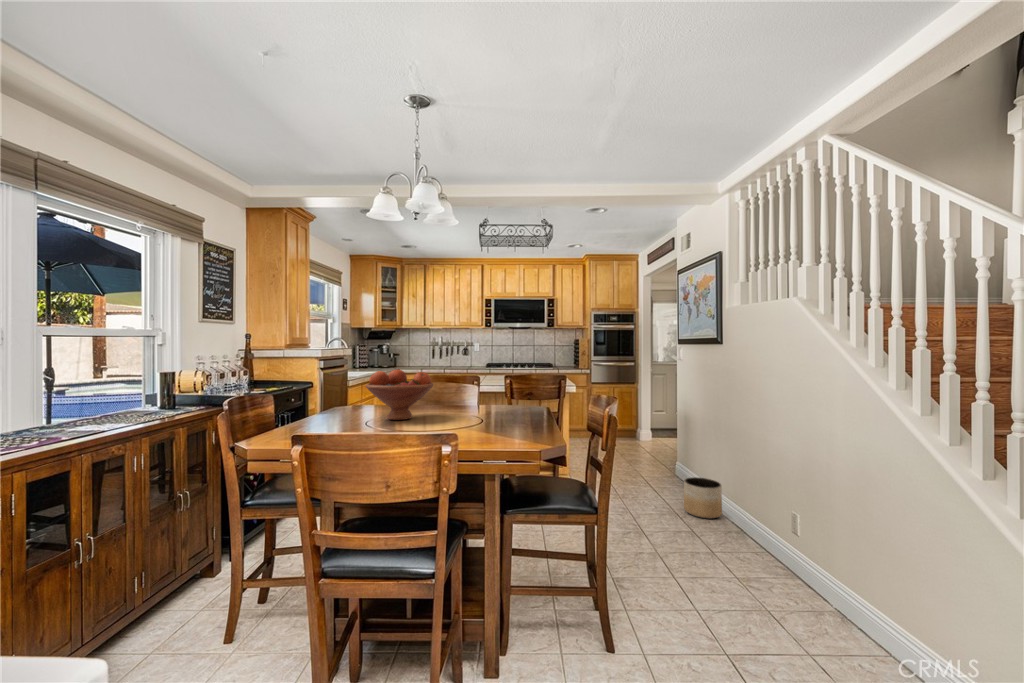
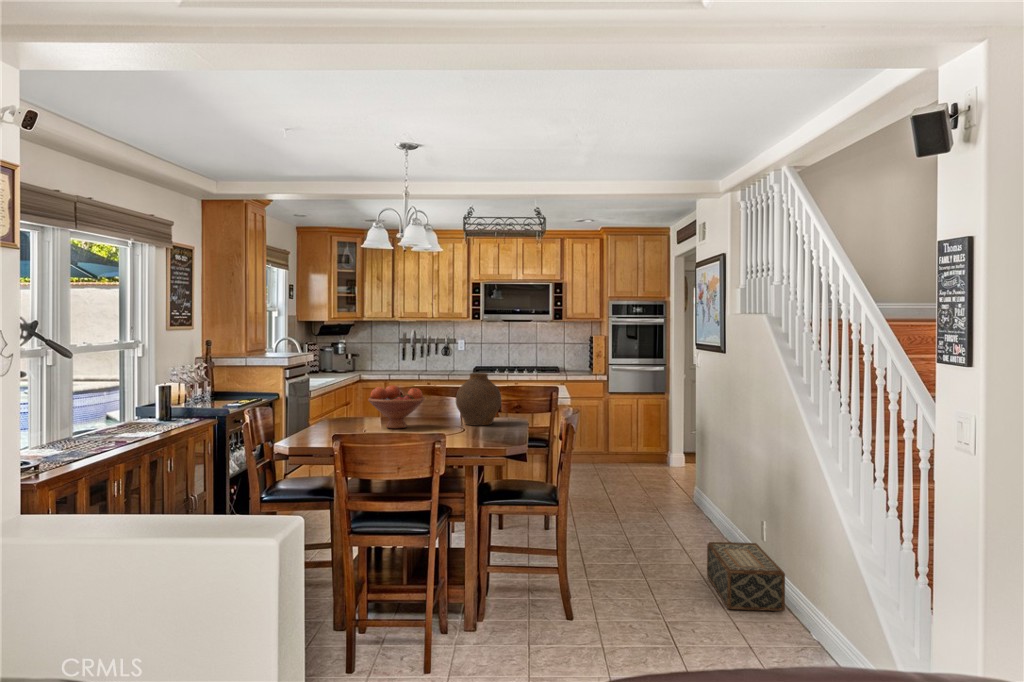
vase: none [470,356,521,415] -> present [456,373,501,426]
planter: present [684,477,722,519] -> none [681,496,718,536]
woven basket: none [749,544,888,655] -> present [707,542,785,611]

